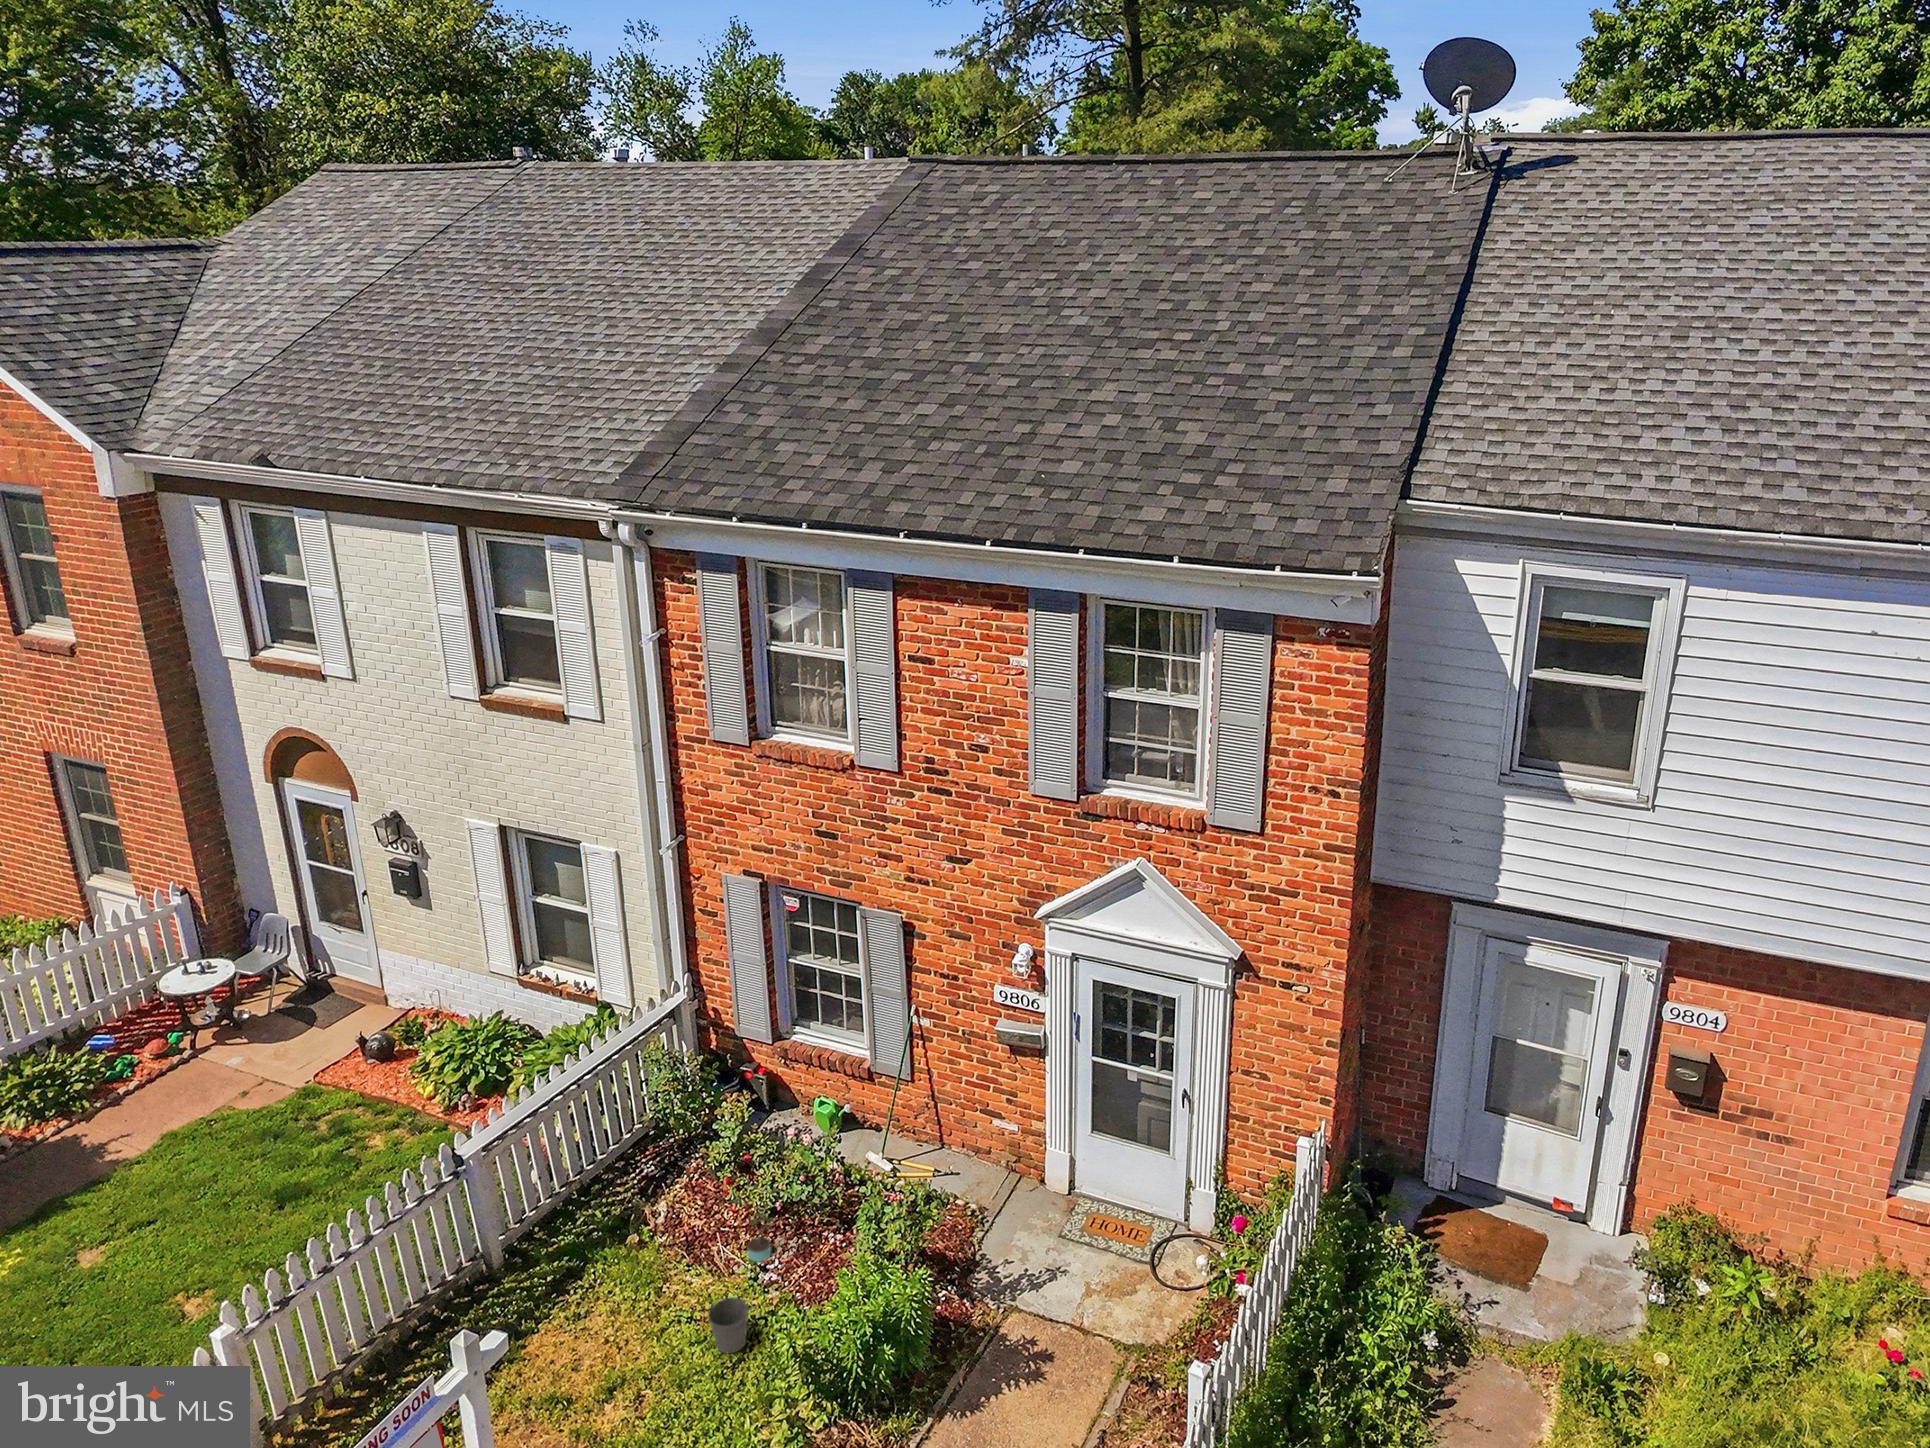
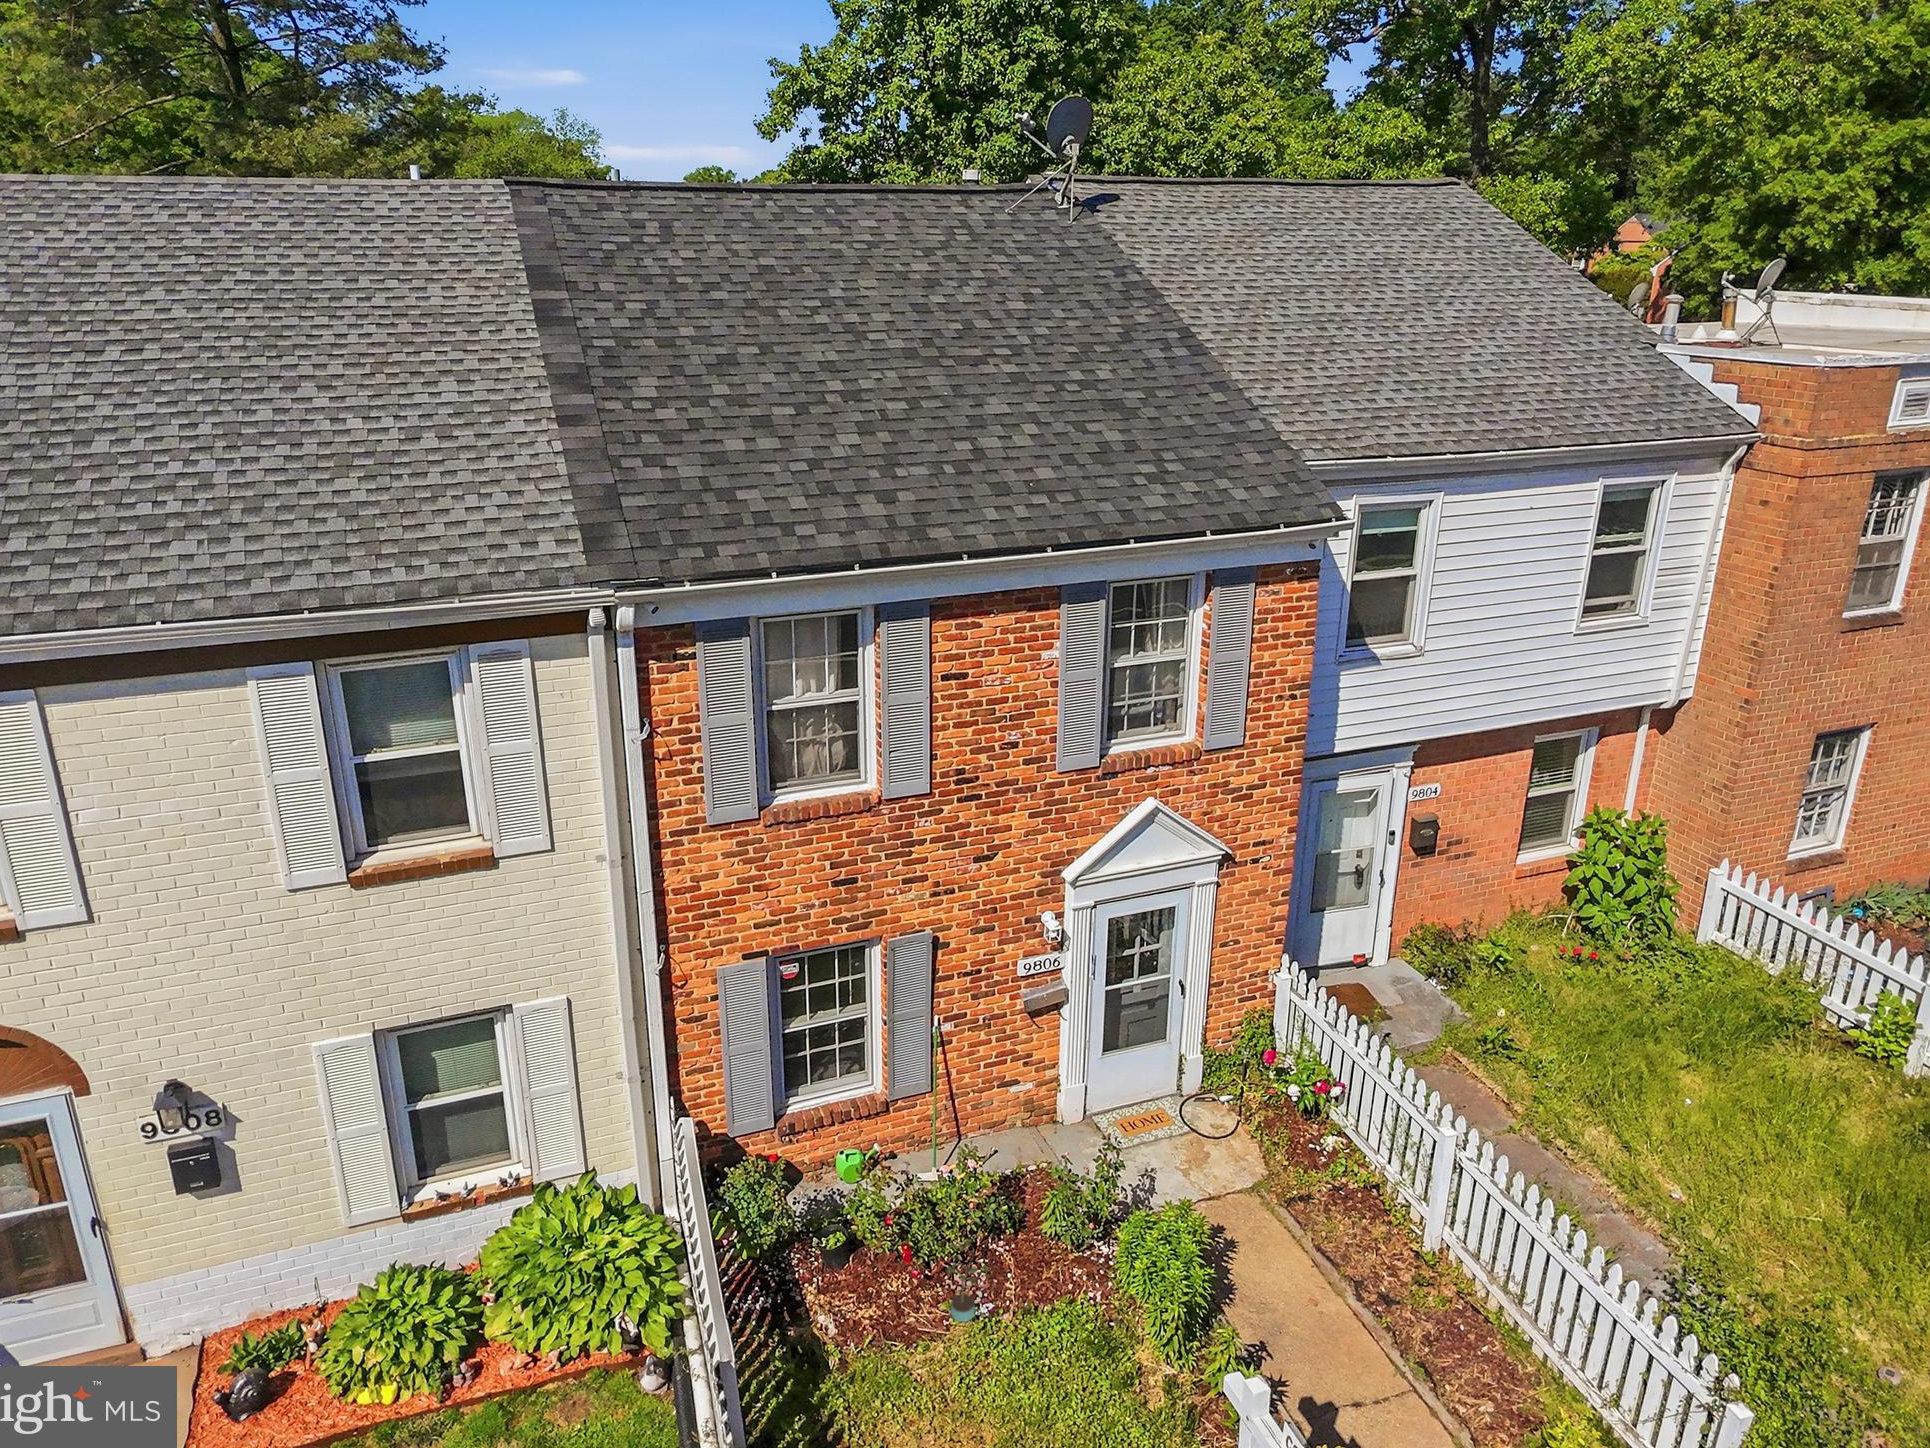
bucket: present [708,1297,749,1354] -> none [1036,1344,1078,1406]

